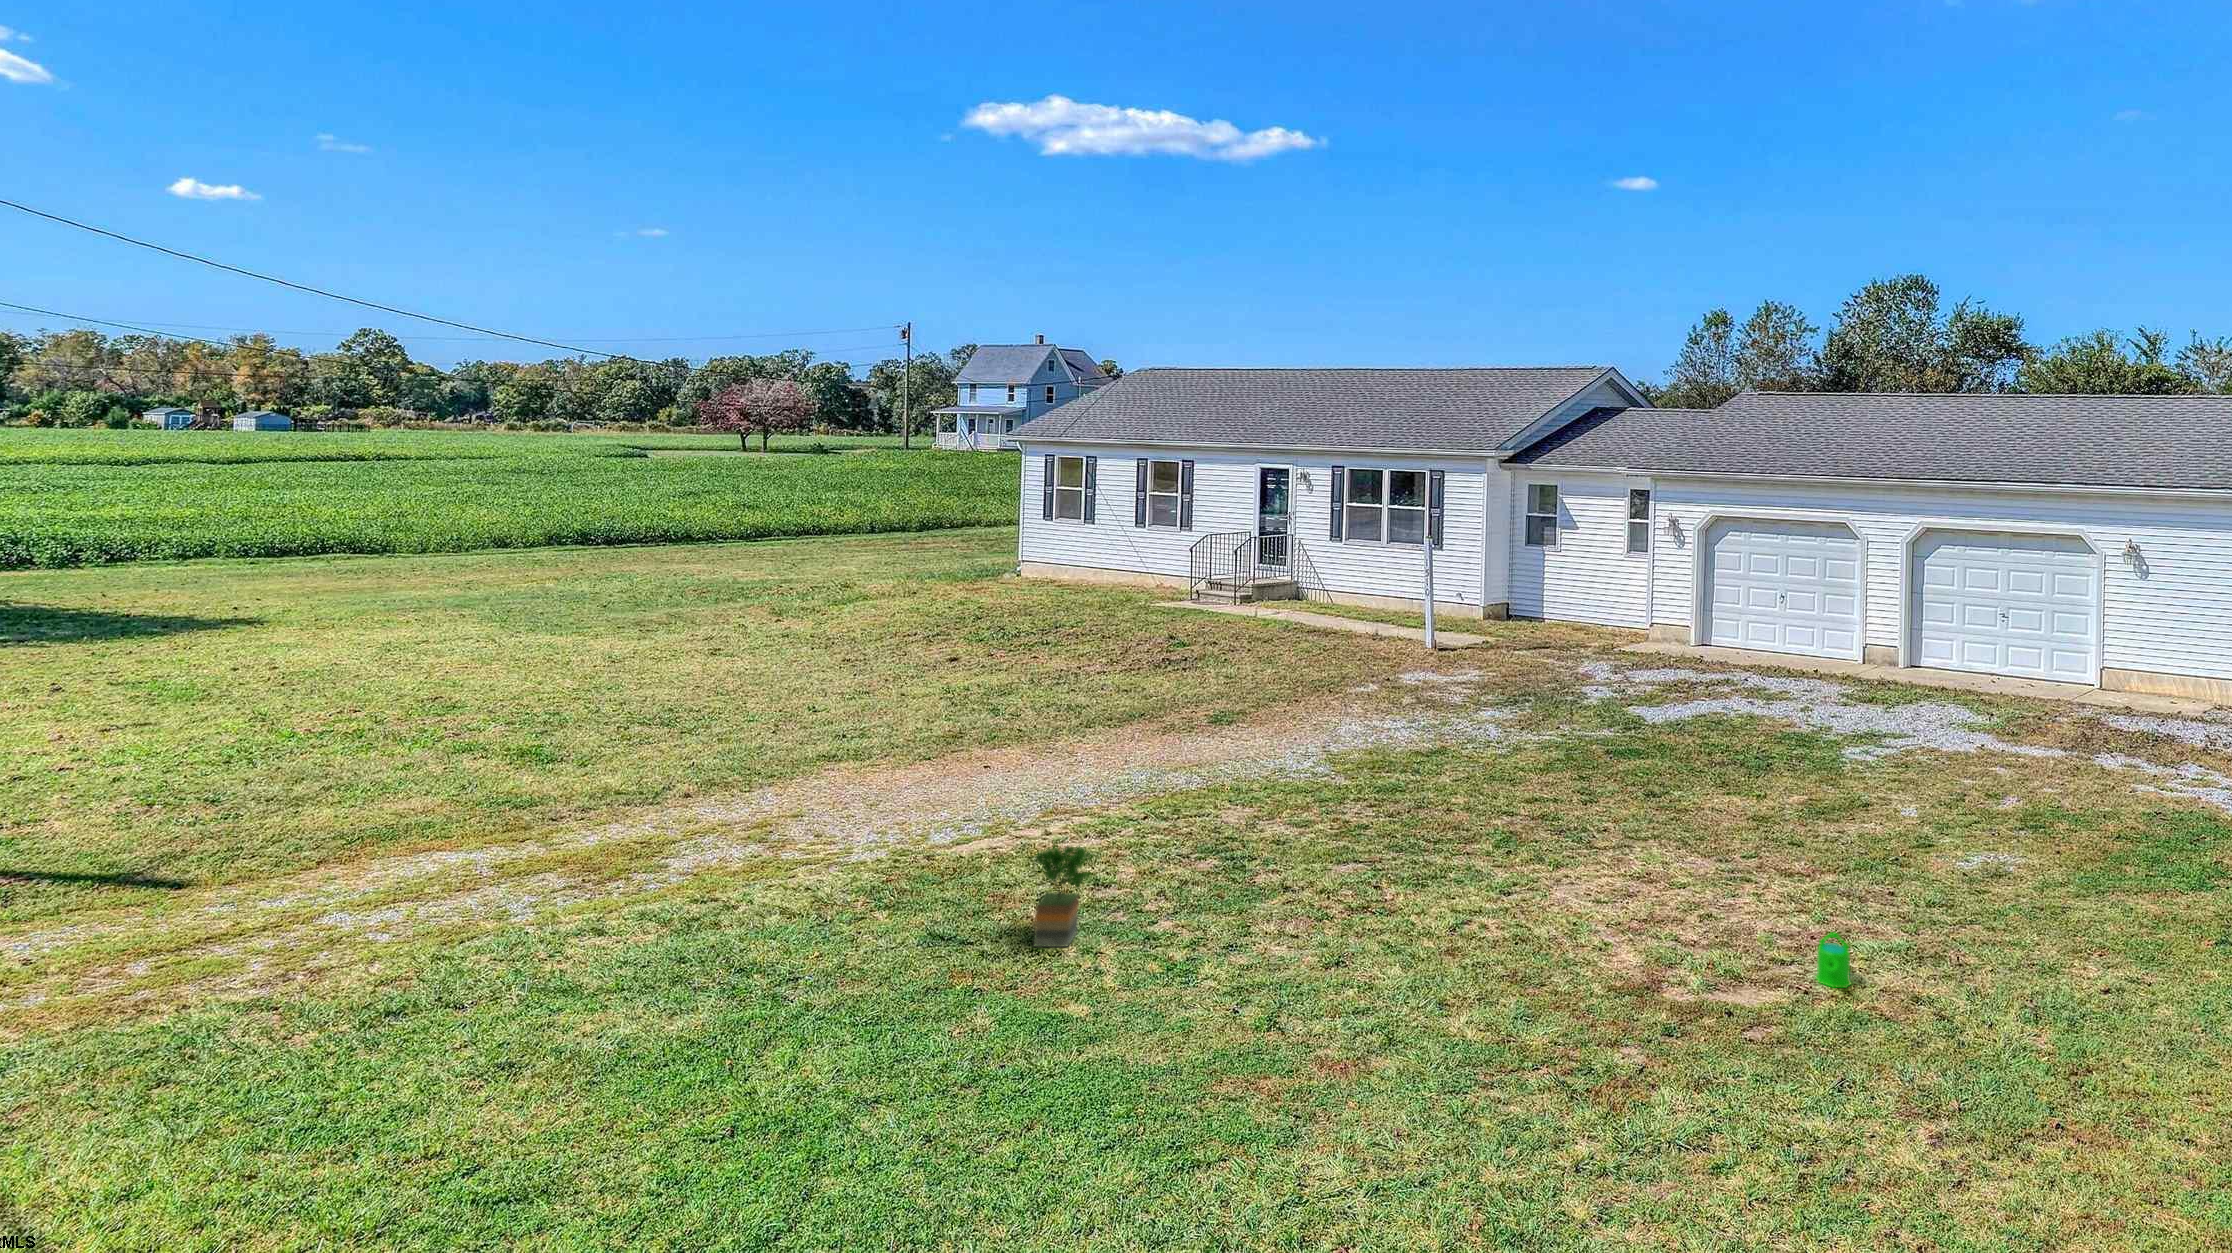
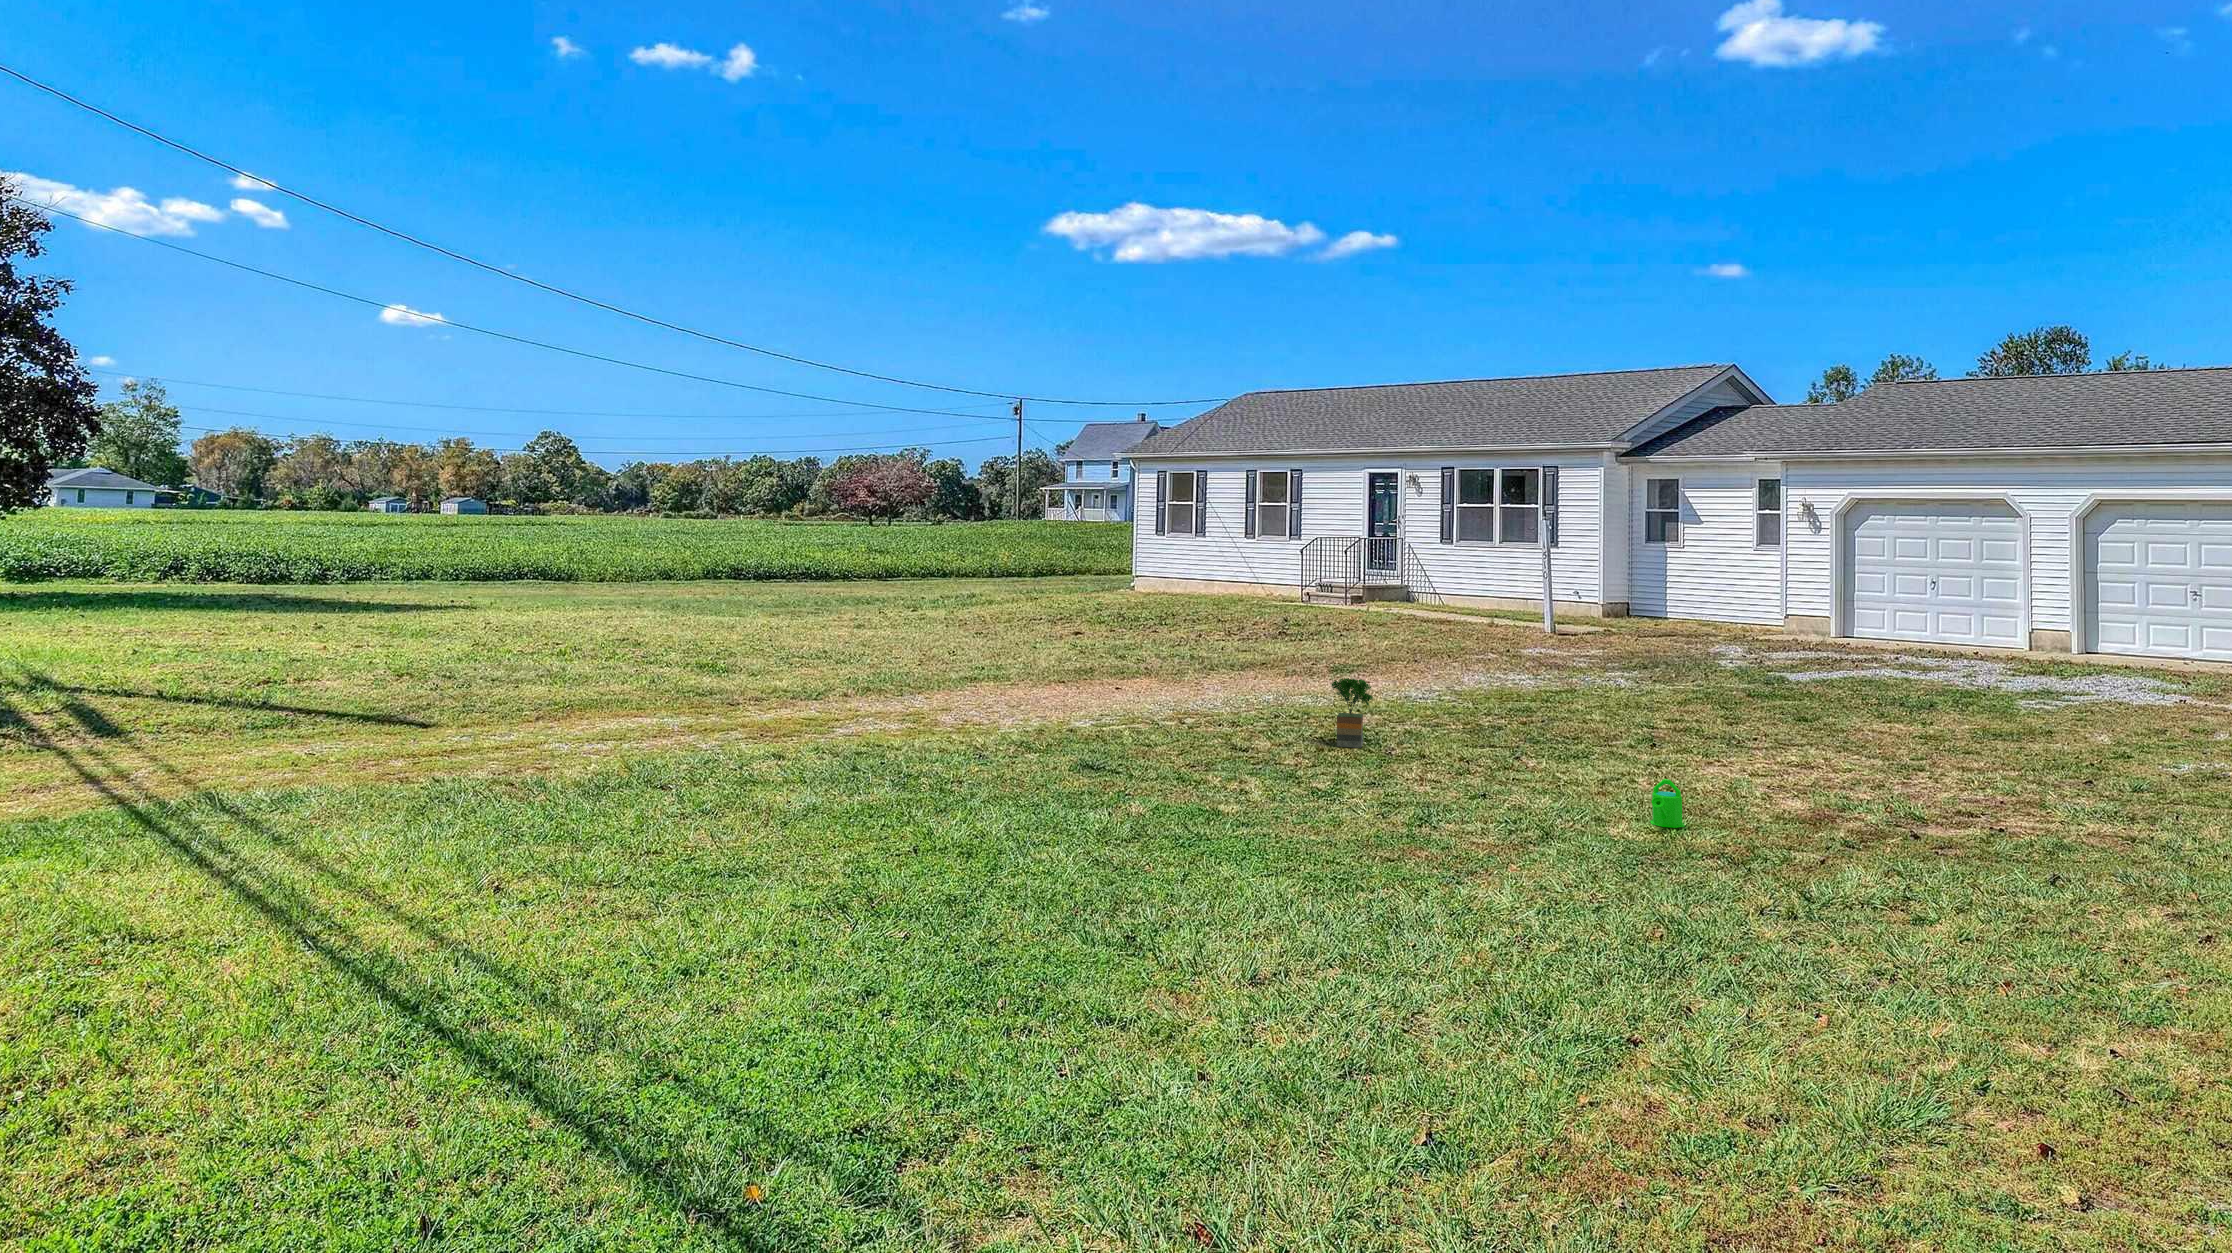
watering can: present [1815,932,1851,988] -> present [1650,779,1685,828]

